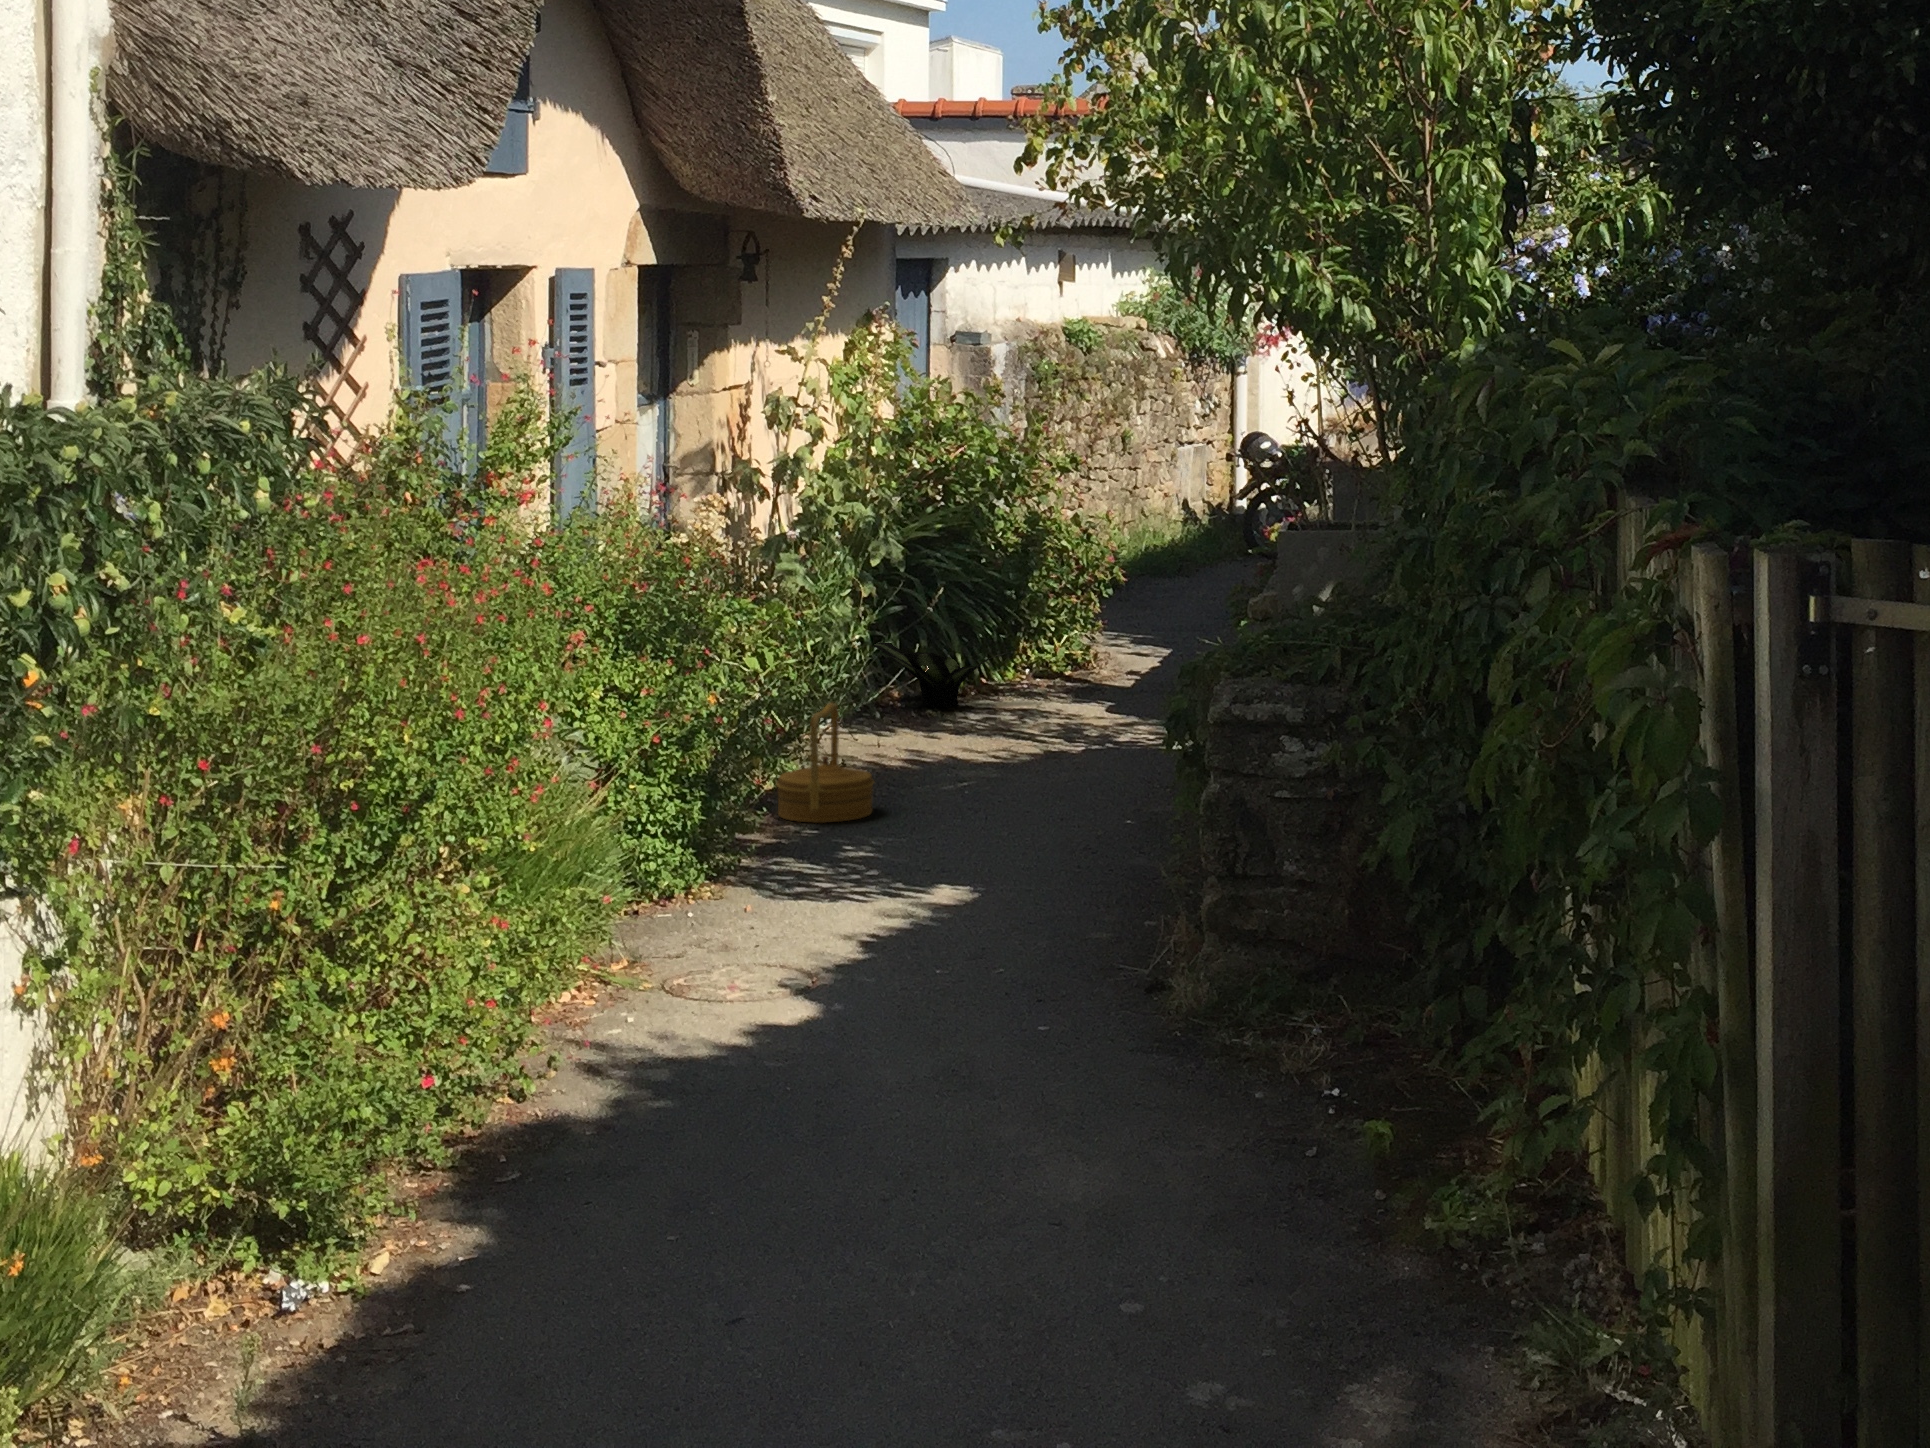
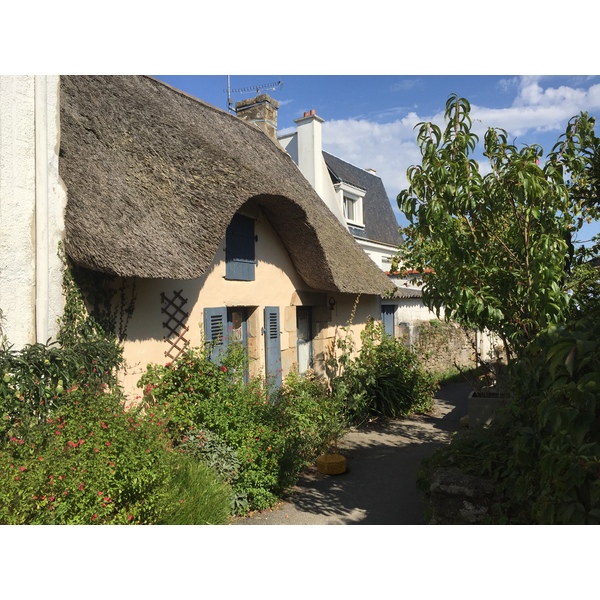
potted plant: present [874,643,1007,709] -> none [362,405,404,426]

